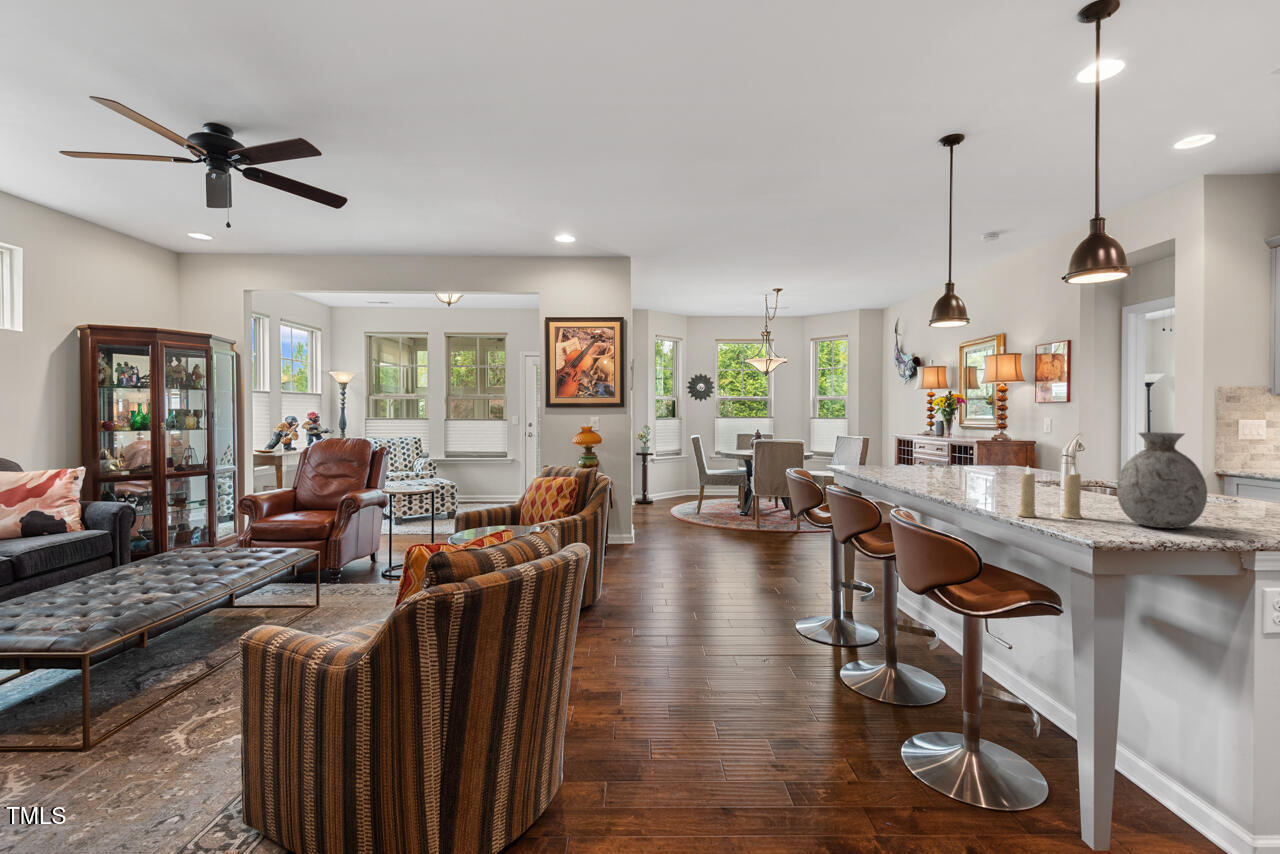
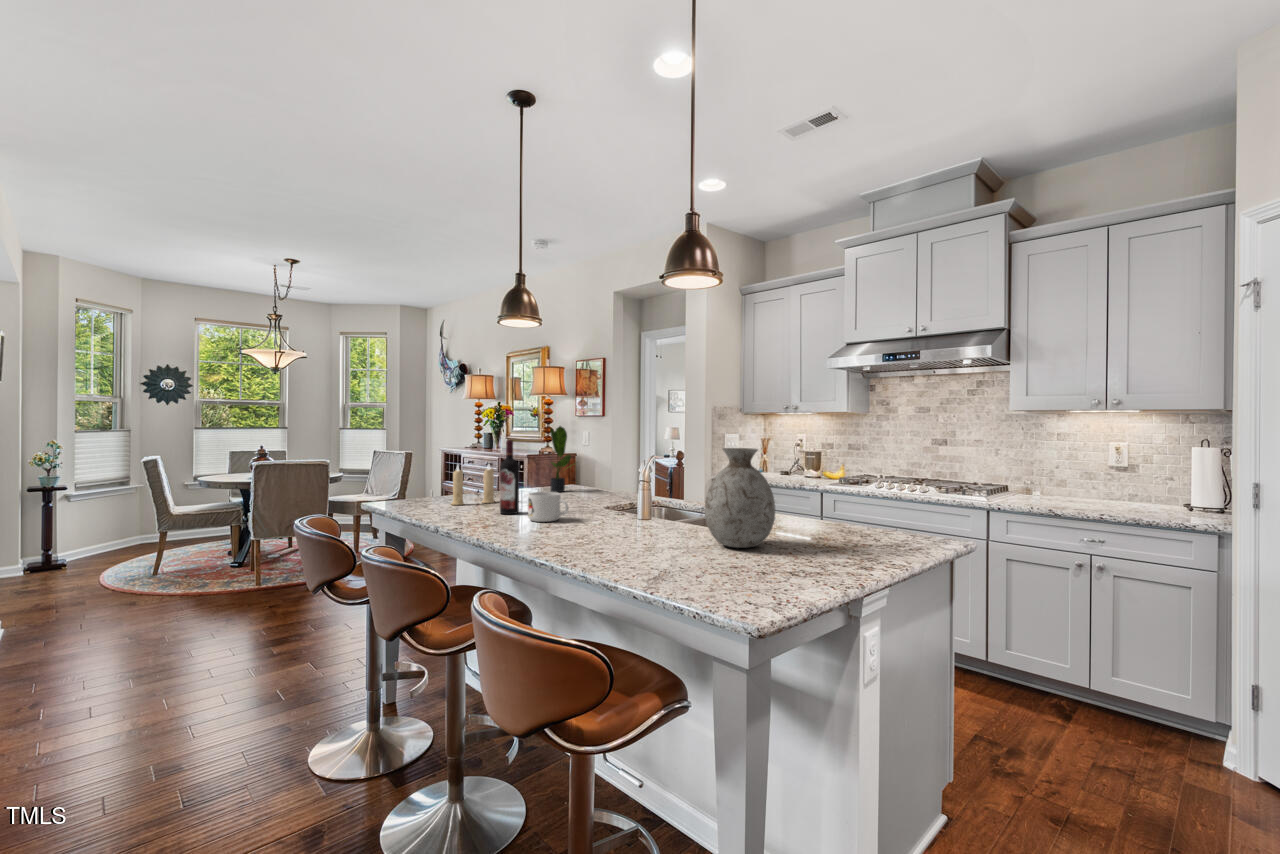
potted plant: none [975,412,1015,473] -> present [550,426,571,492]
wine bottle: none [927,425,944,486] -> present [500,440,519,514]
candle: present [1017,467,1082,519] -> present [451,464,495,505]
mug: none [949,469,986,493] -> present [528,492,568,522]

